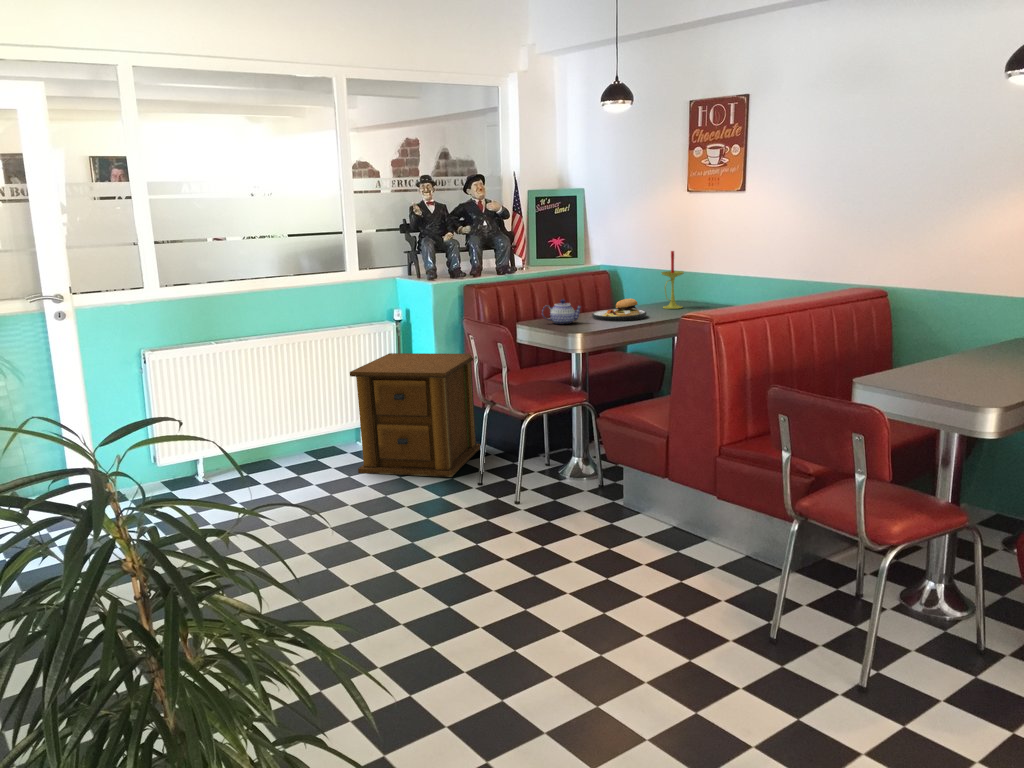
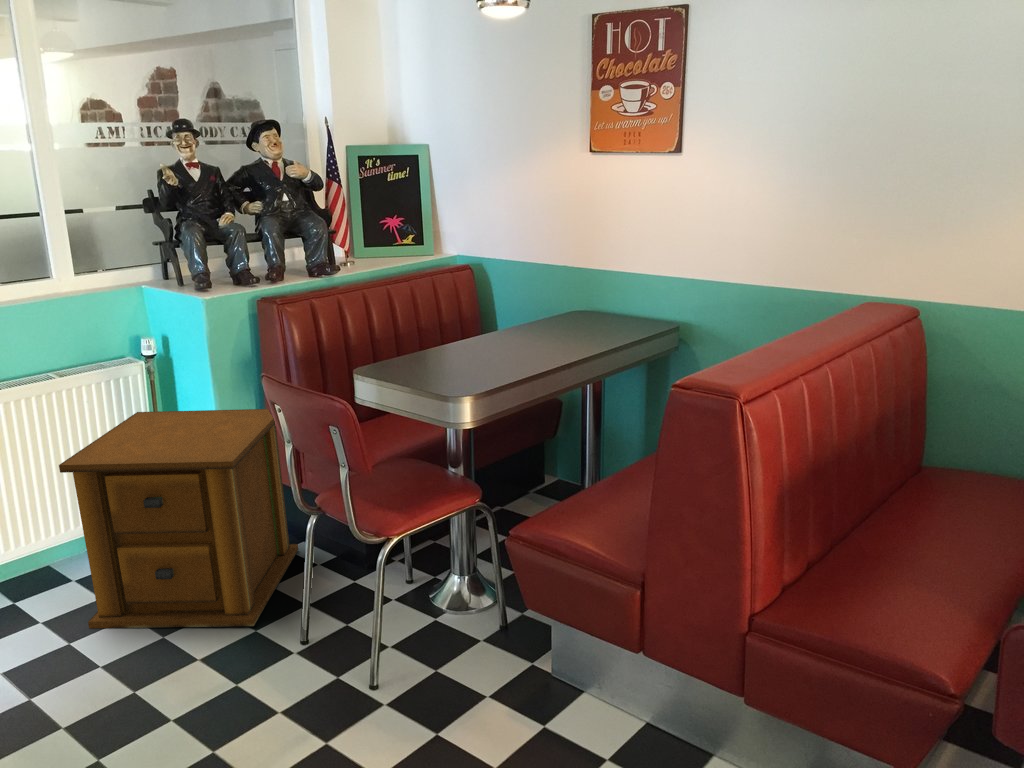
candle: present [662,251,684,309] -> none [562,239,596,329]
teapot: present [542,299,581,324] -> none [394,330,460,372]
plate: present [592,299,647,321] -> none [470,307,555,360]

